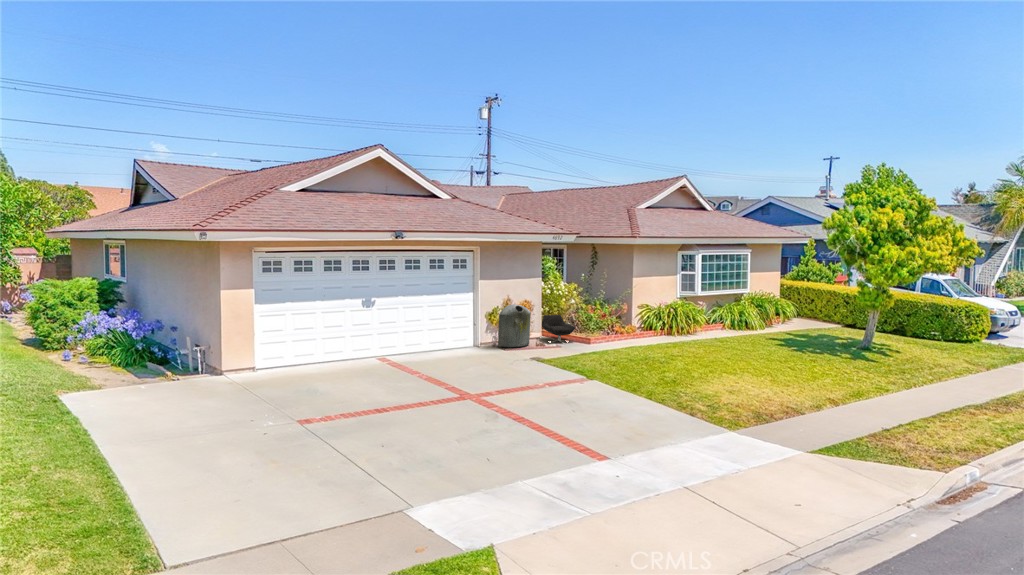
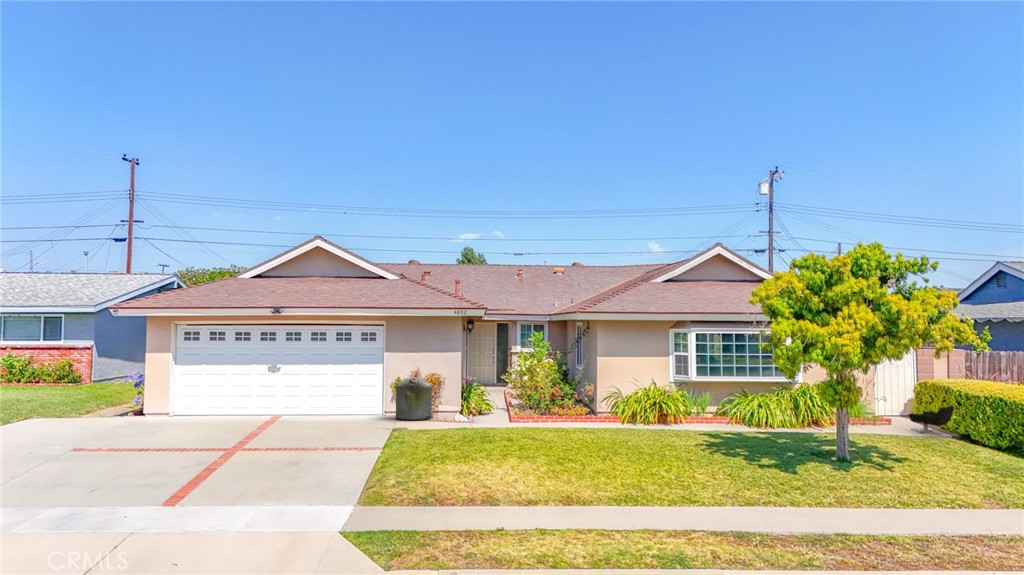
lounge chair: present [542,315,575,344] -> present [908,406,954,433]

